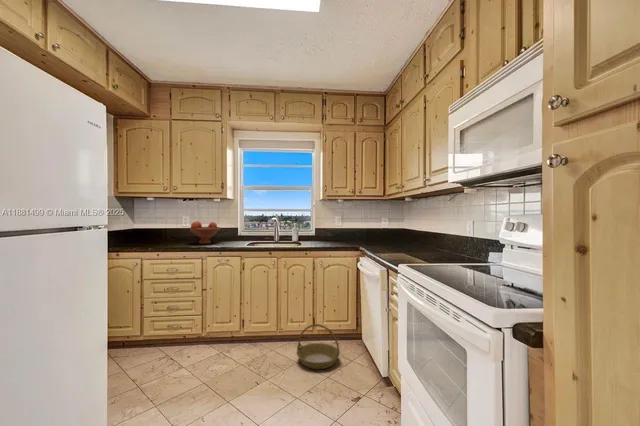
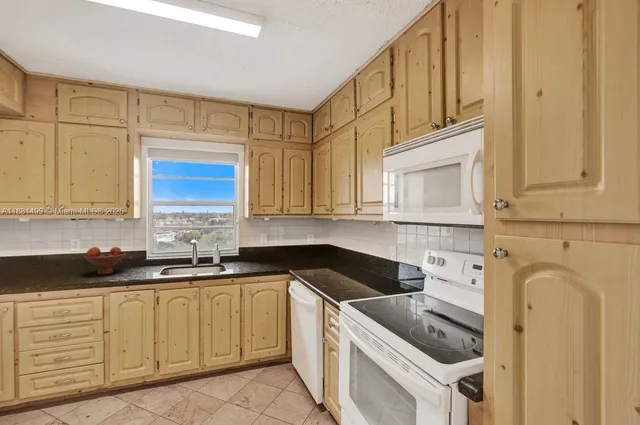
basket: present [297,324,340,369] -> none [225,358,272,407]

